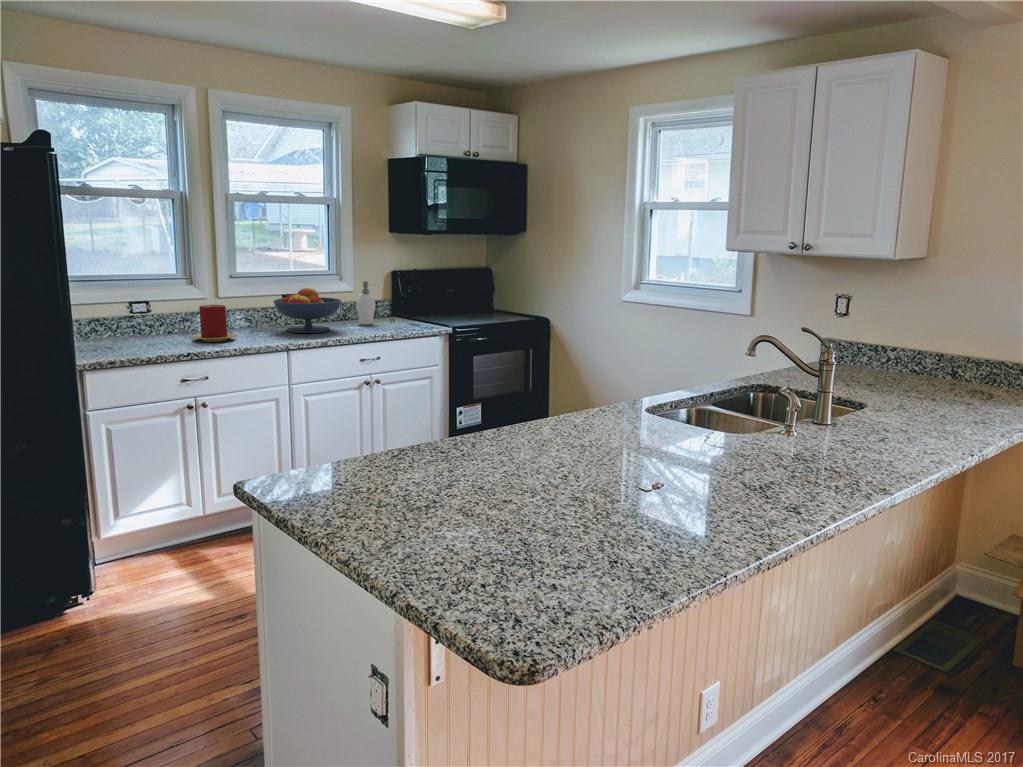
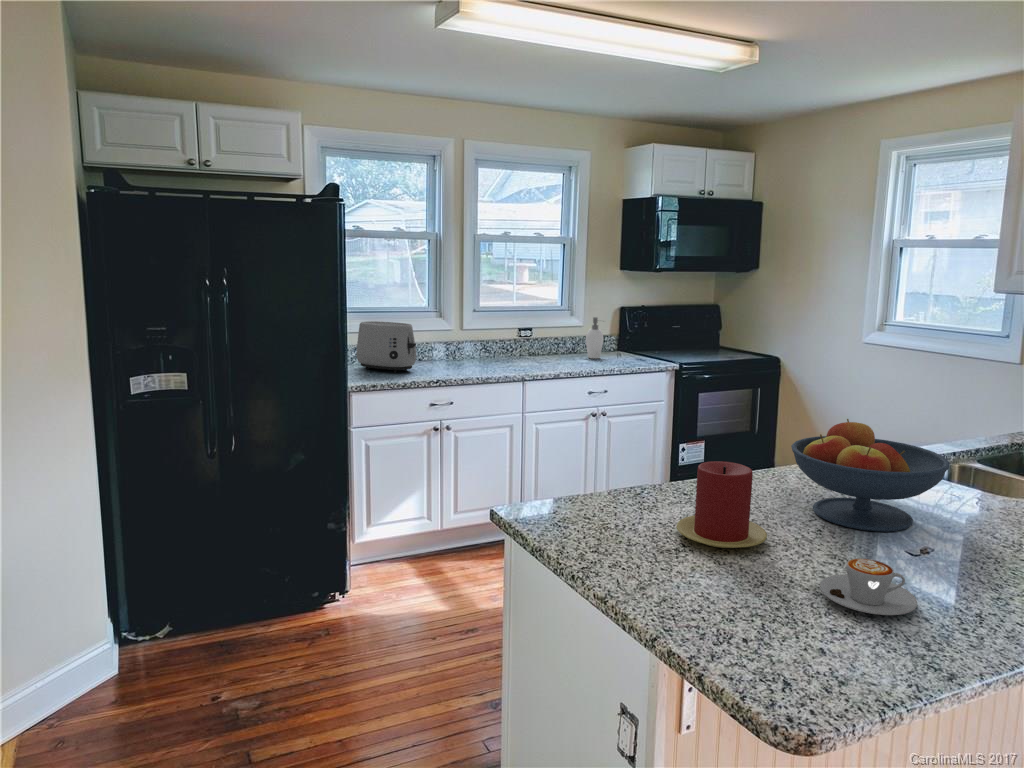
fruit bowl: present [273,288,341,333] -> present [791,419,950,532]
toaster: none [88,290,161,347] -> present [357,321,416,373]
candle: present [192,305,236,342] -> present [676,461,767,548]
coffee cup: none [558,497,642,547] -> present [820,558,917,615]

